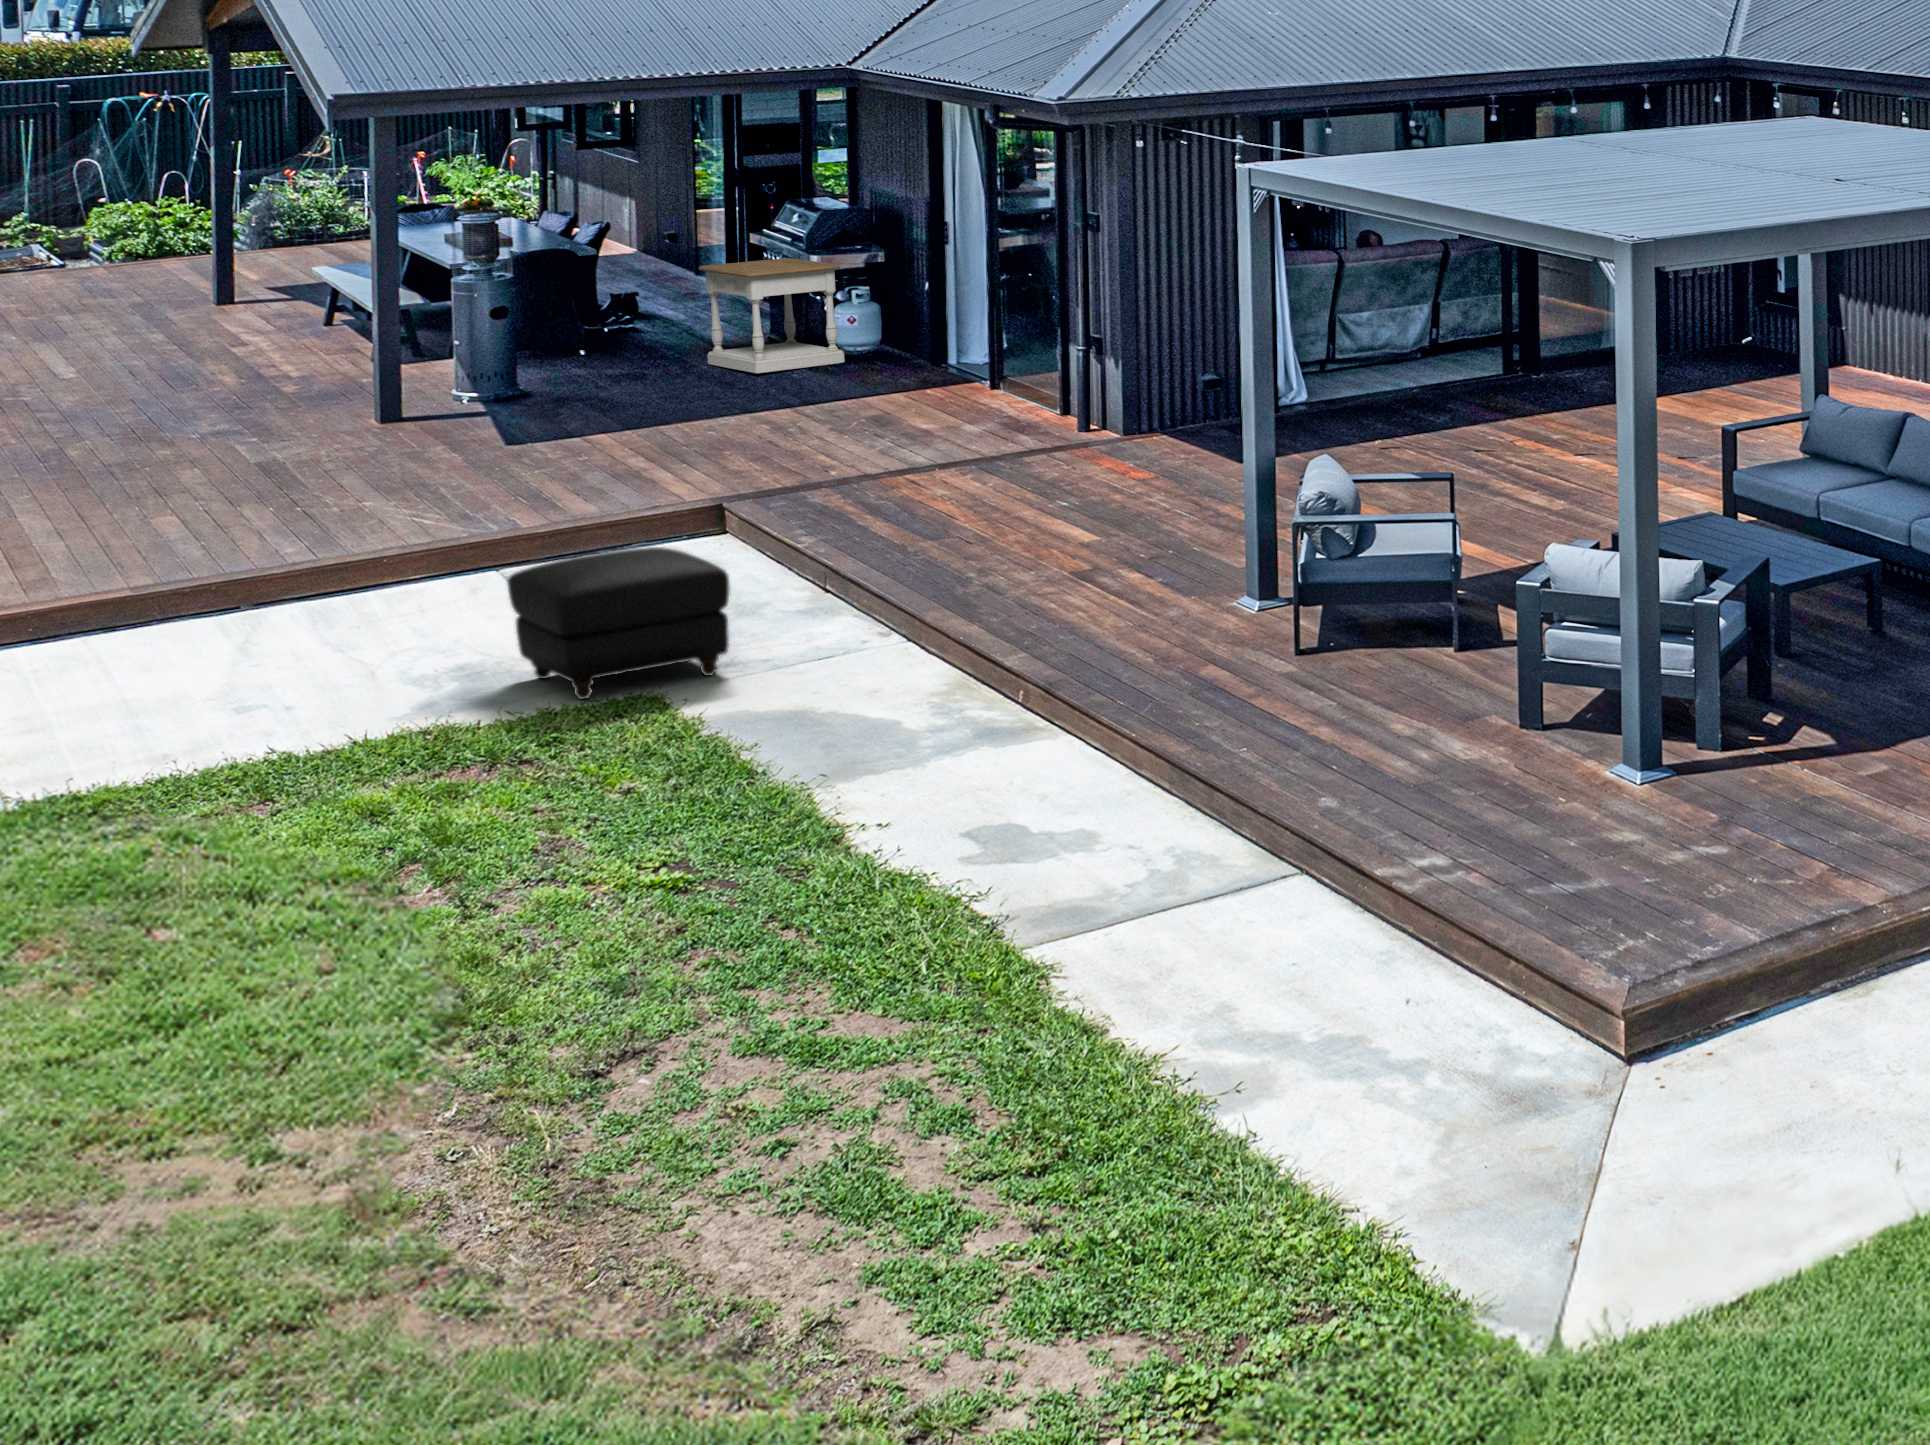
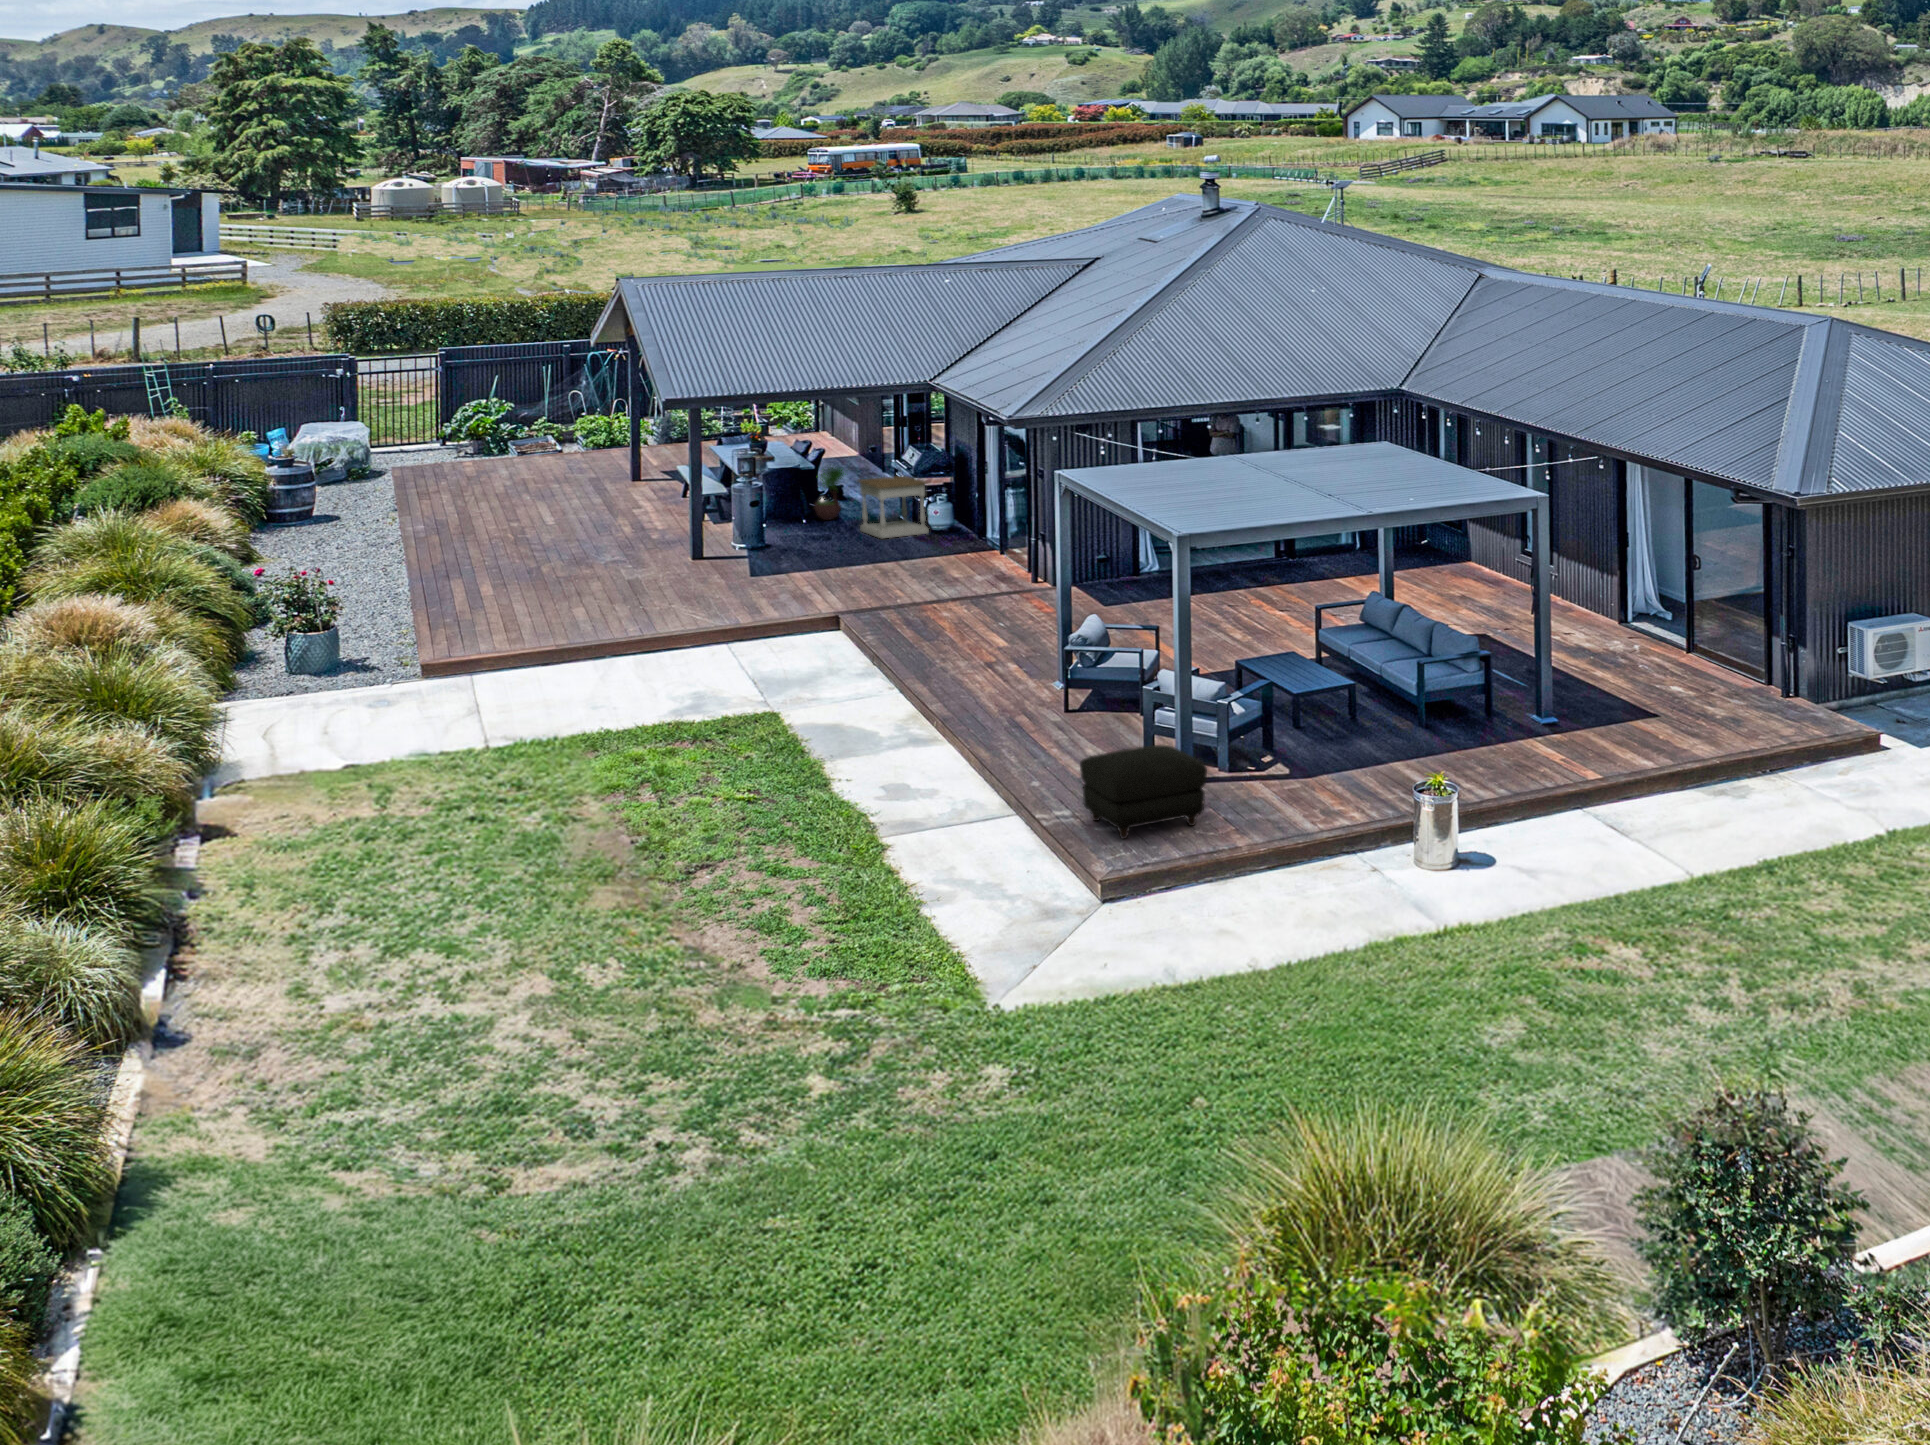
potted tree: none [608,238,671,350] -> present [814,467,846,520]
ottoman: present [507,547,730,699] -> present [1080,745,1207,839]

